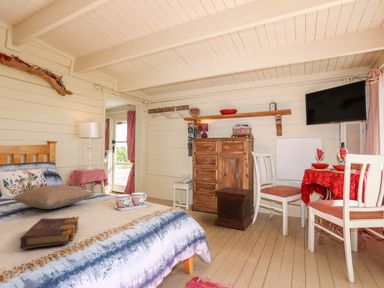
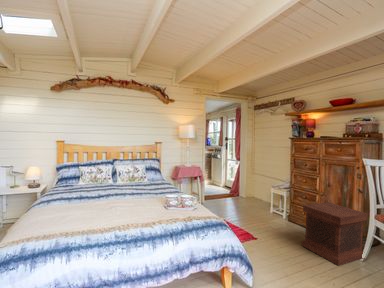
pillow: present [13,185,94,209] -> none [109,180,154,198]
book: present [20,216,79,250] -> none [74,205,120,227]

